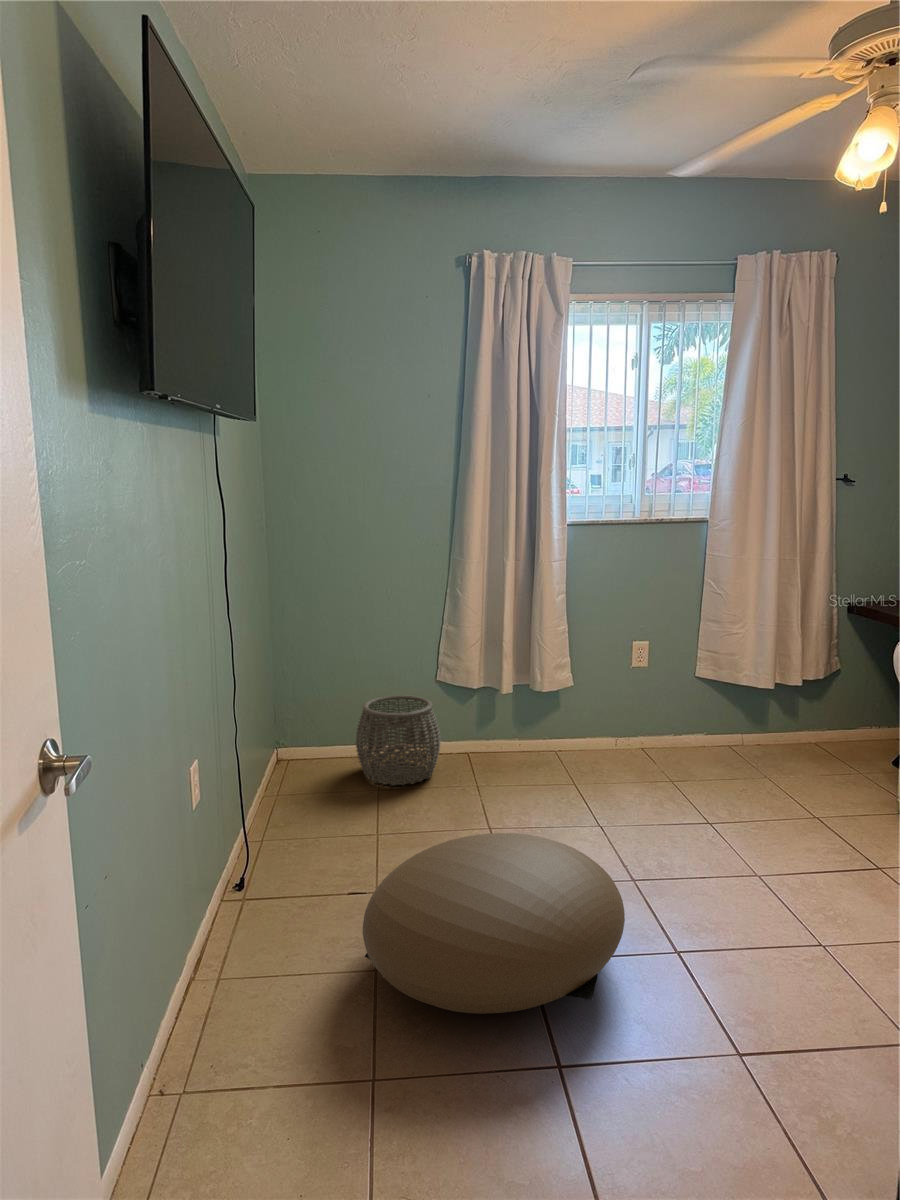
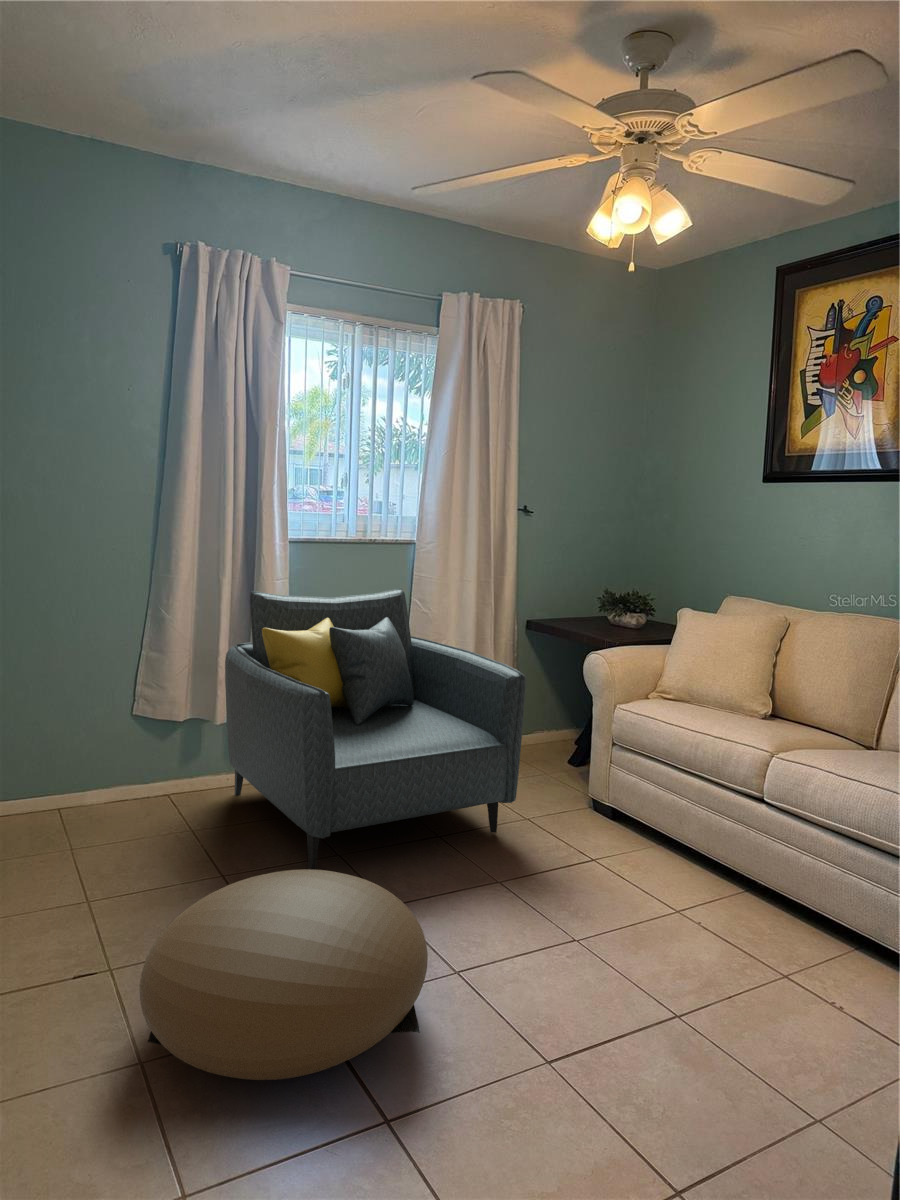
armchair: none [508,569,802,840] -> present [225,588,526,870]
woven basket: present [356,695,441,786] -> none [41,732,148,839]

